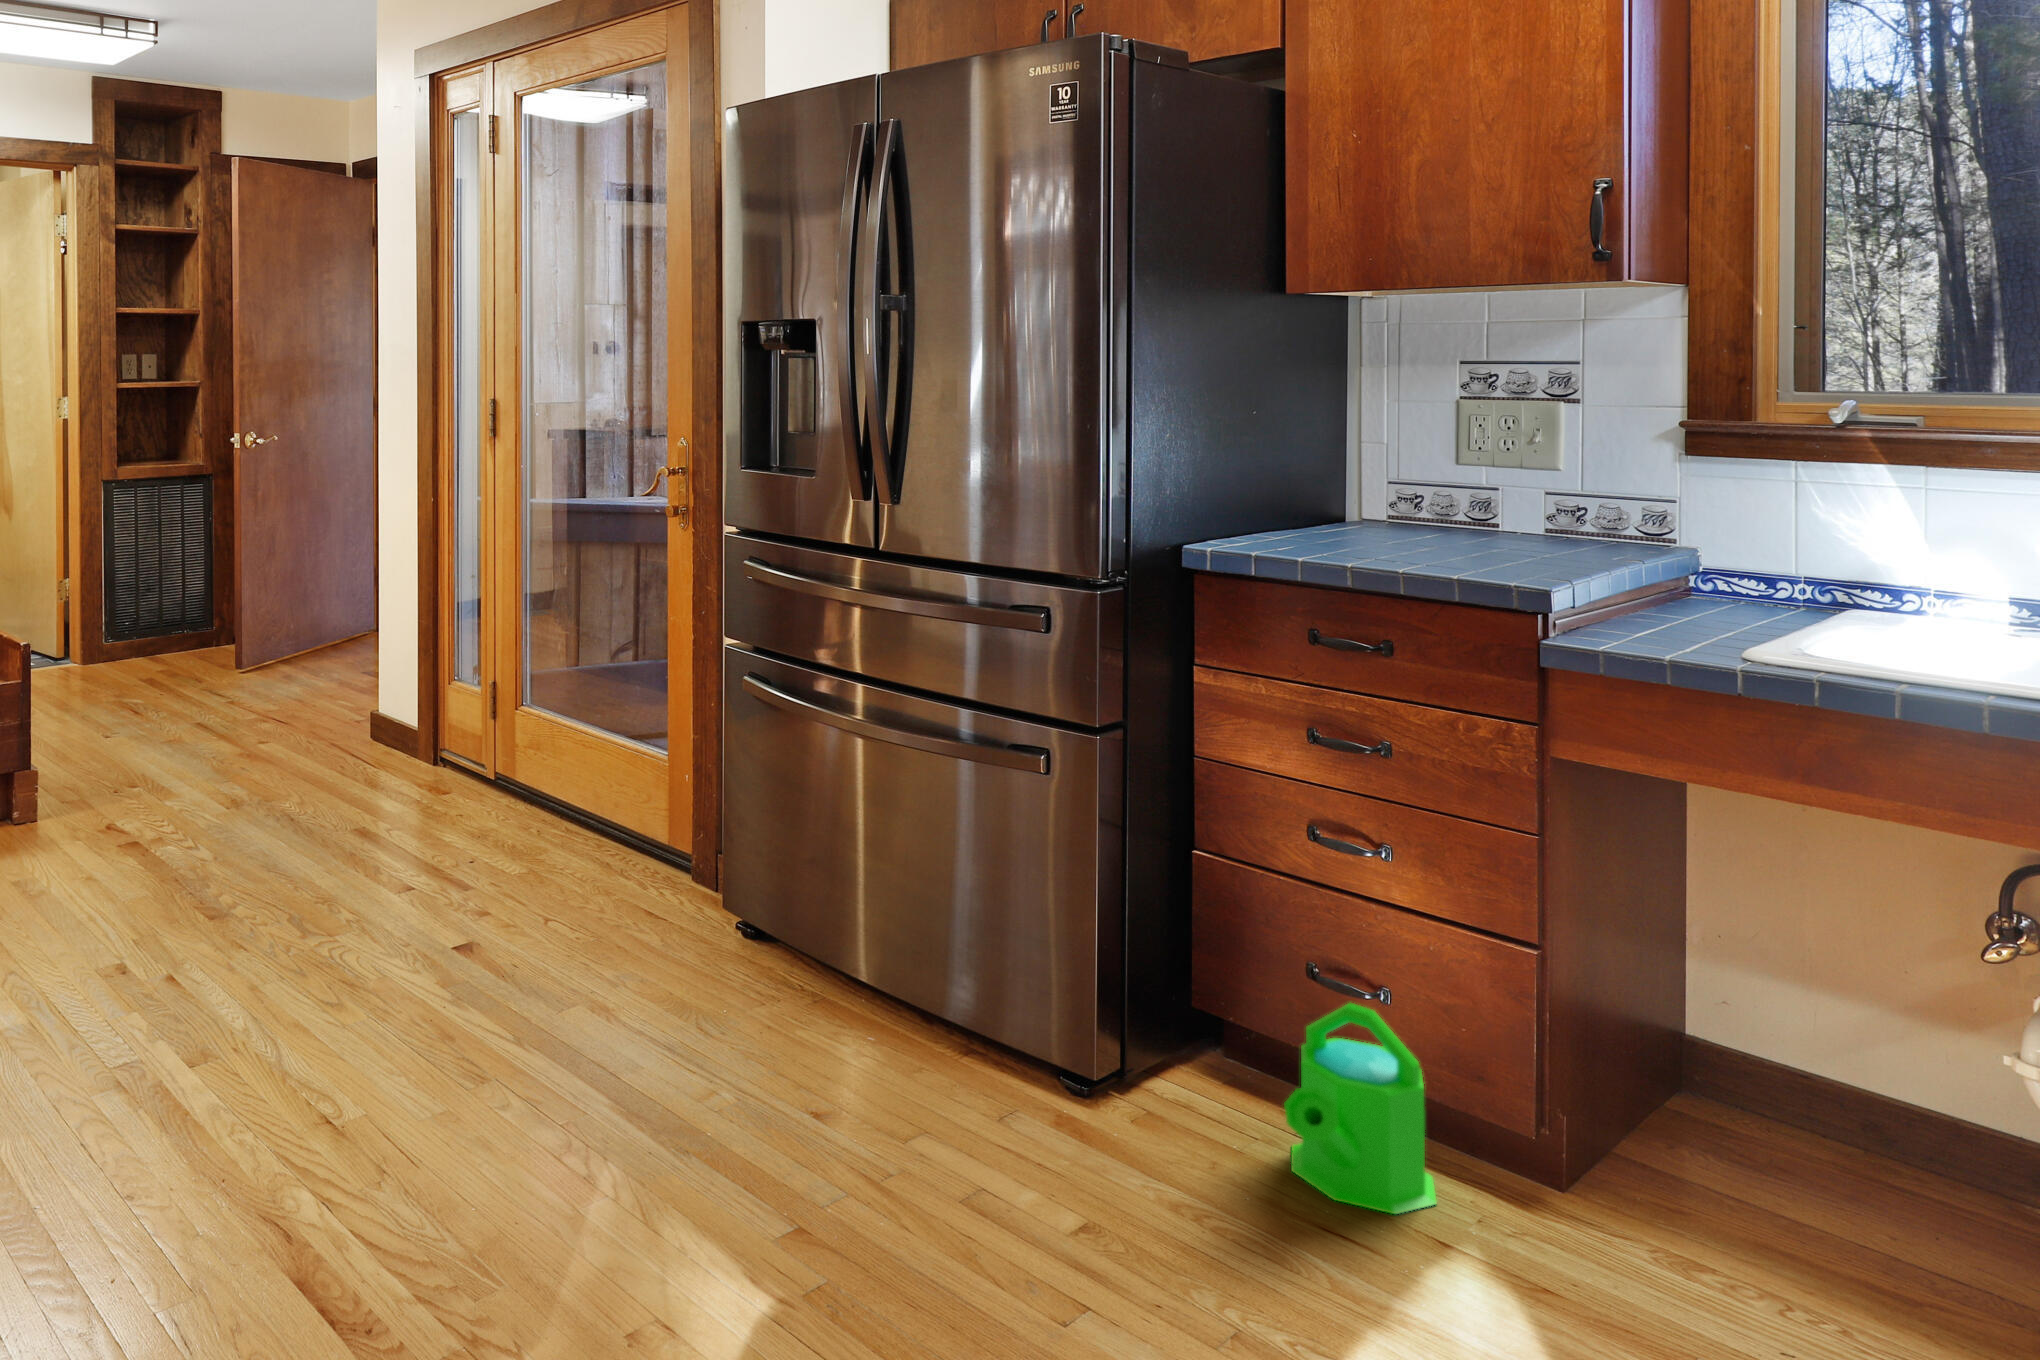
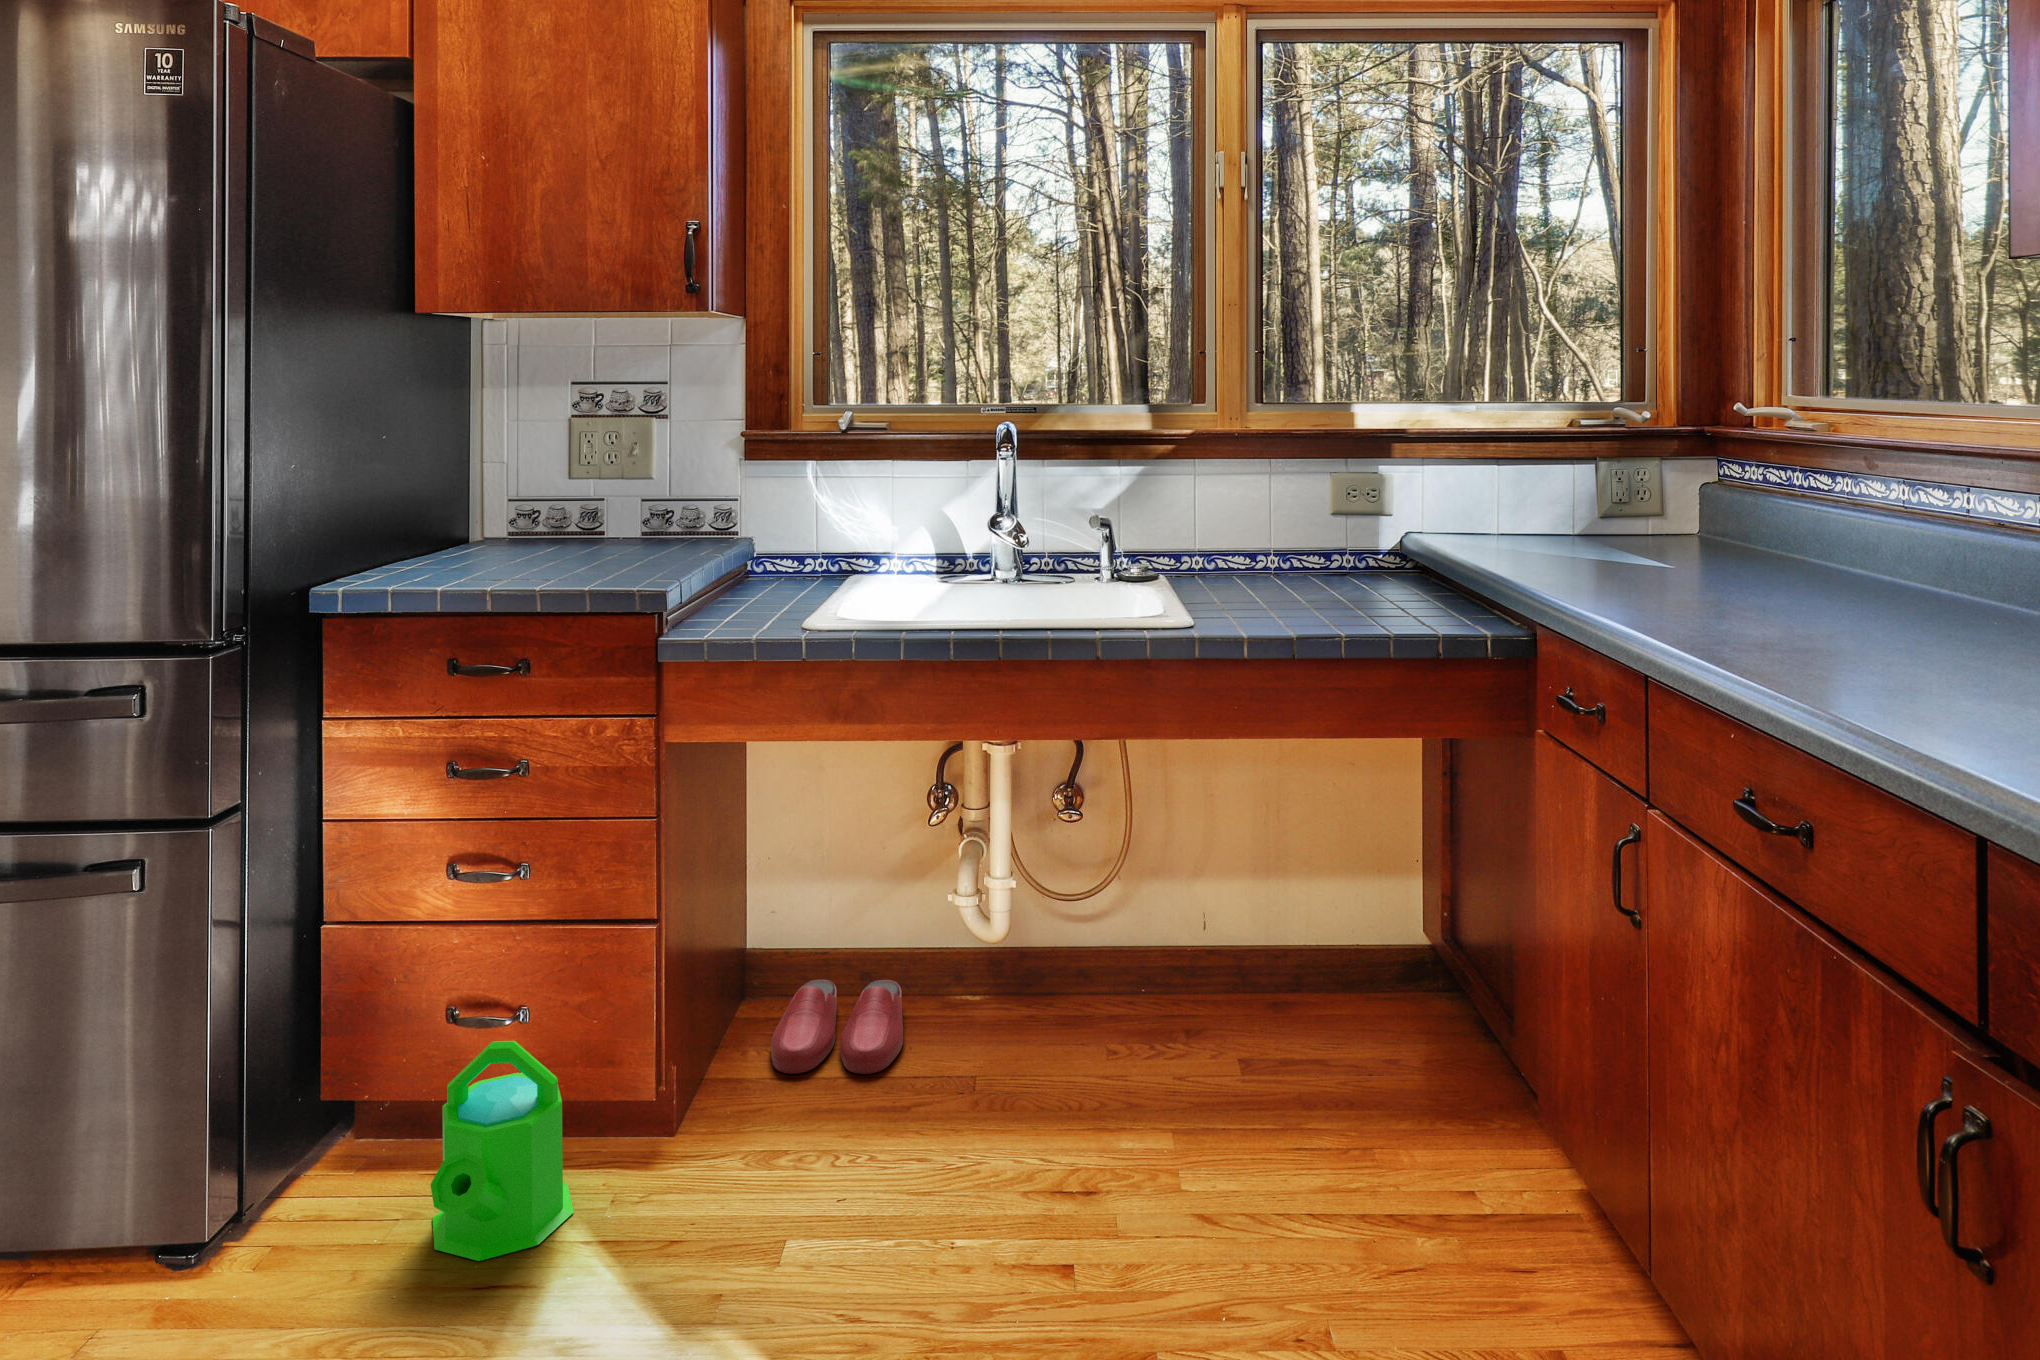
slippers: none [1712,1101,1935,1240] -> present [771,980,903,1074]

